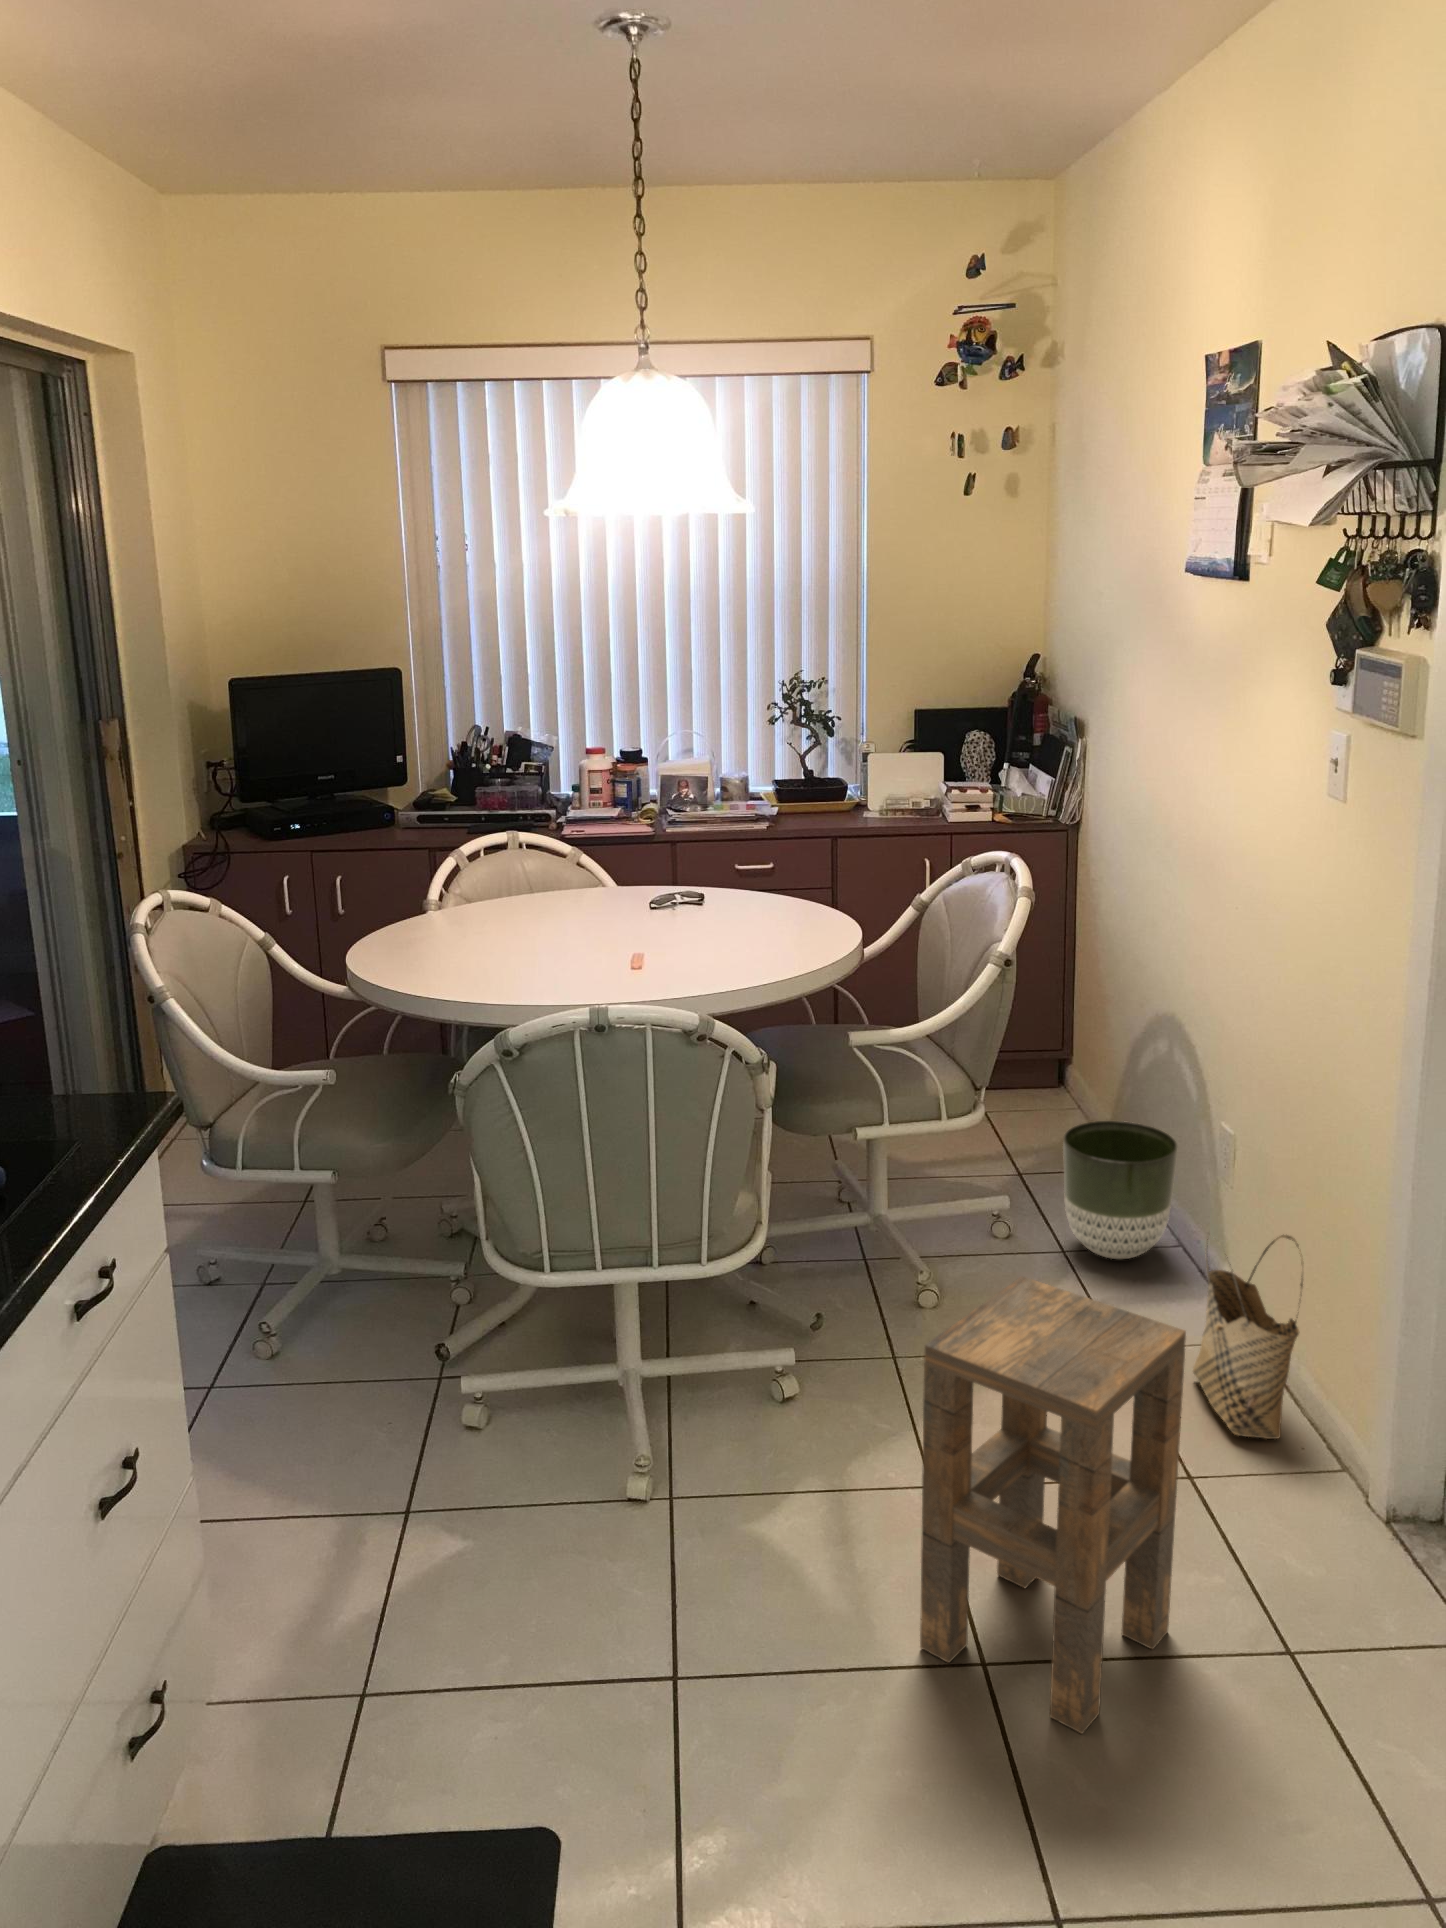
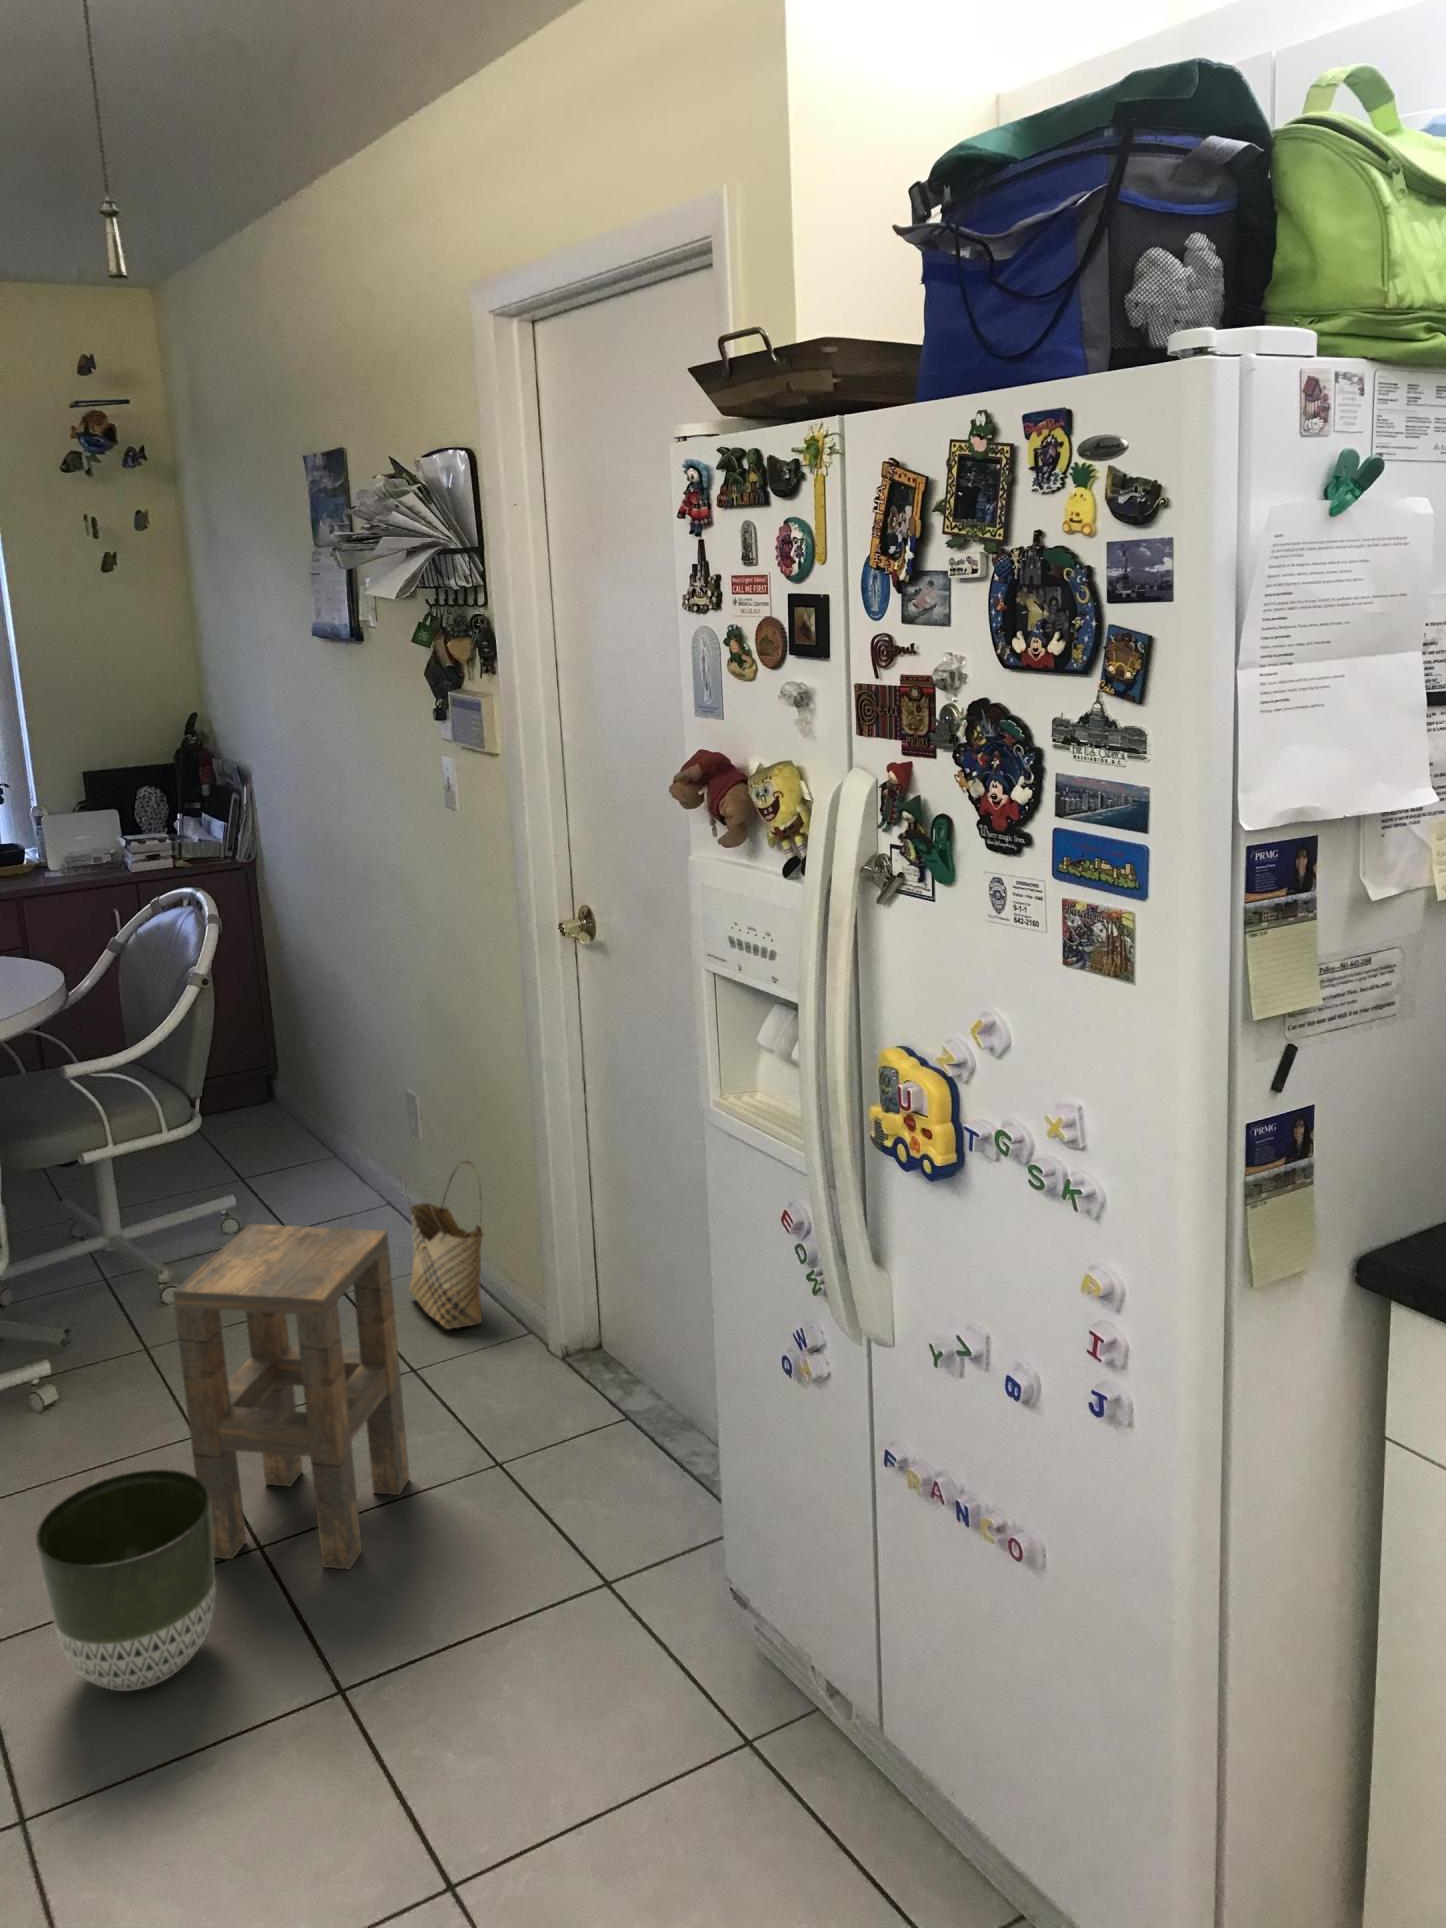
planter: present [1063,1121,1177,1259] -> present [36,1469,216,1691]

